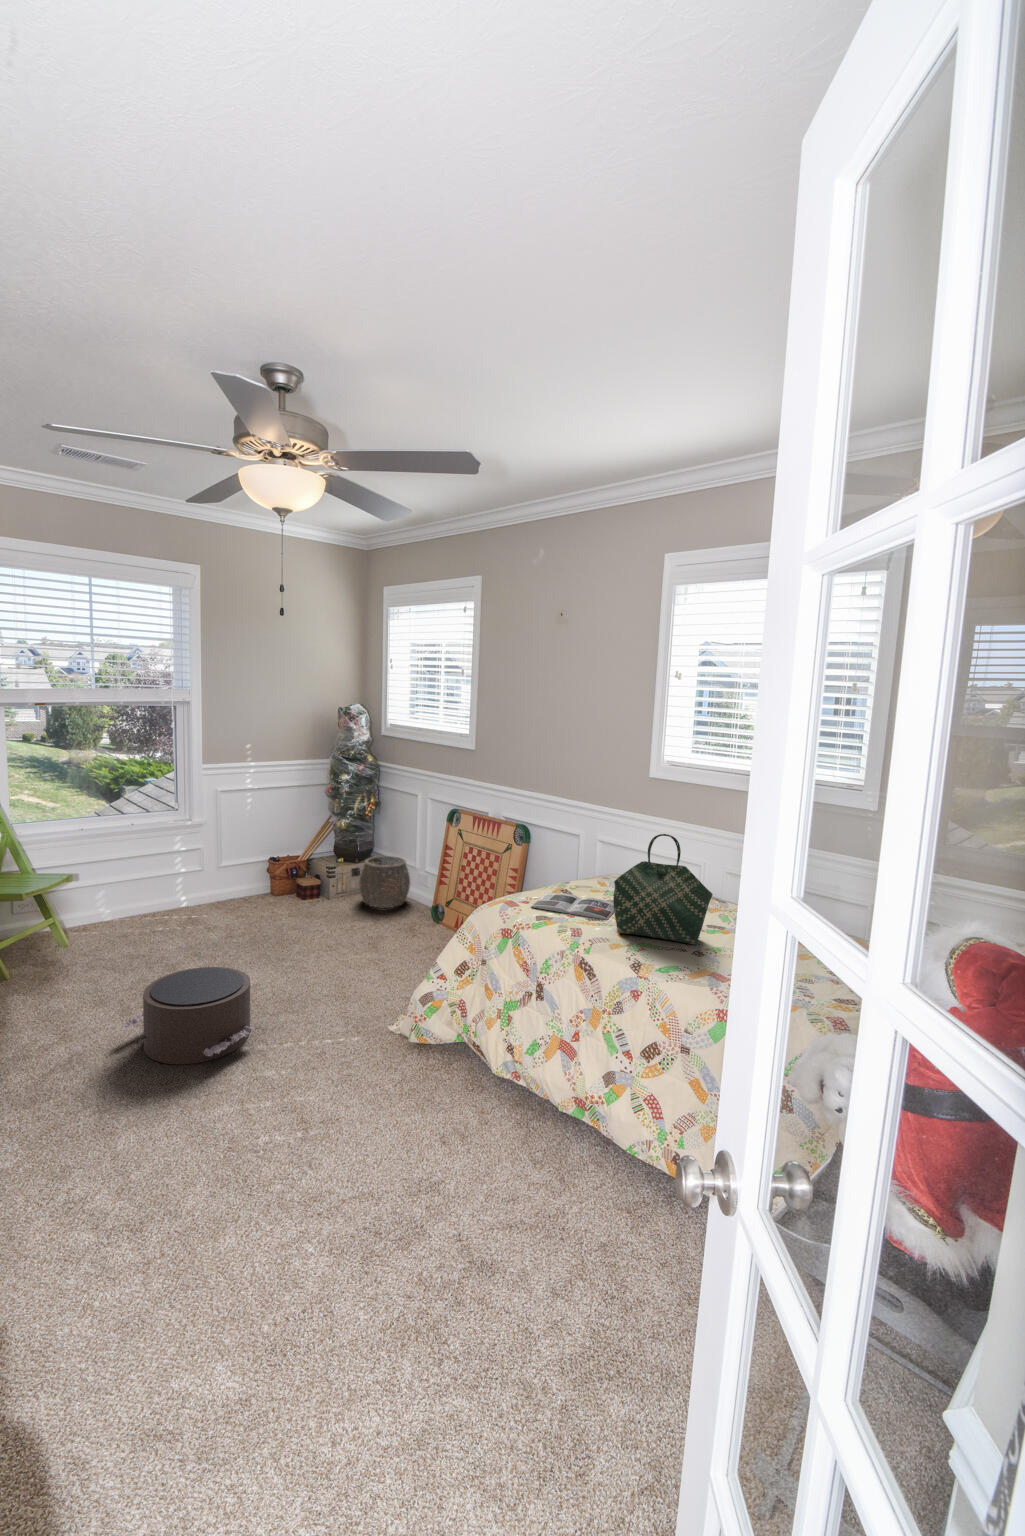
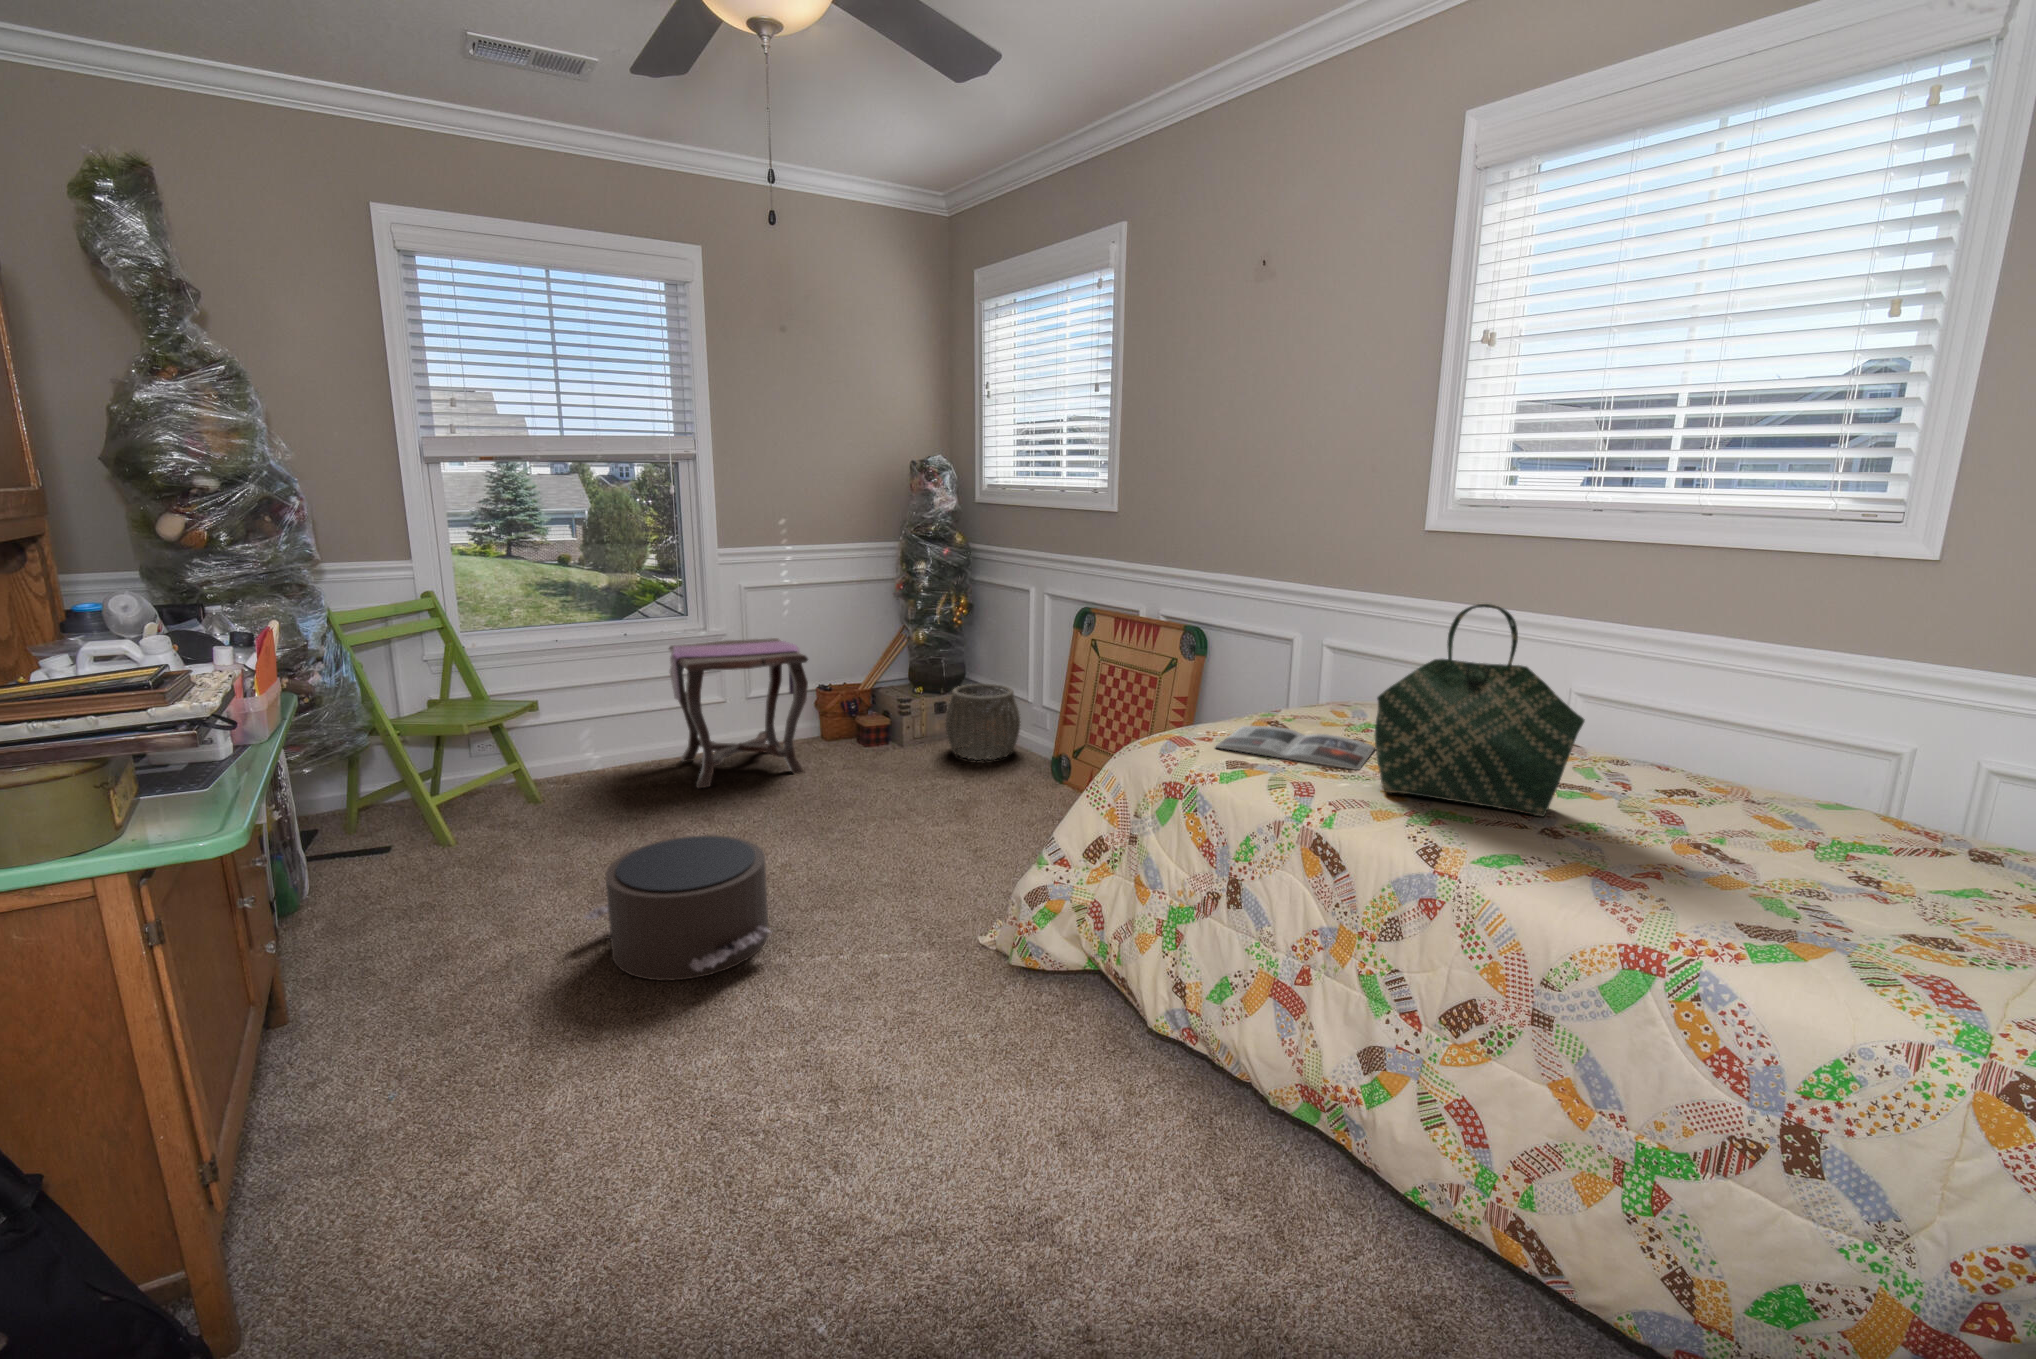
side table: none [164,825,268,933] -> present [669,638,808,789]

